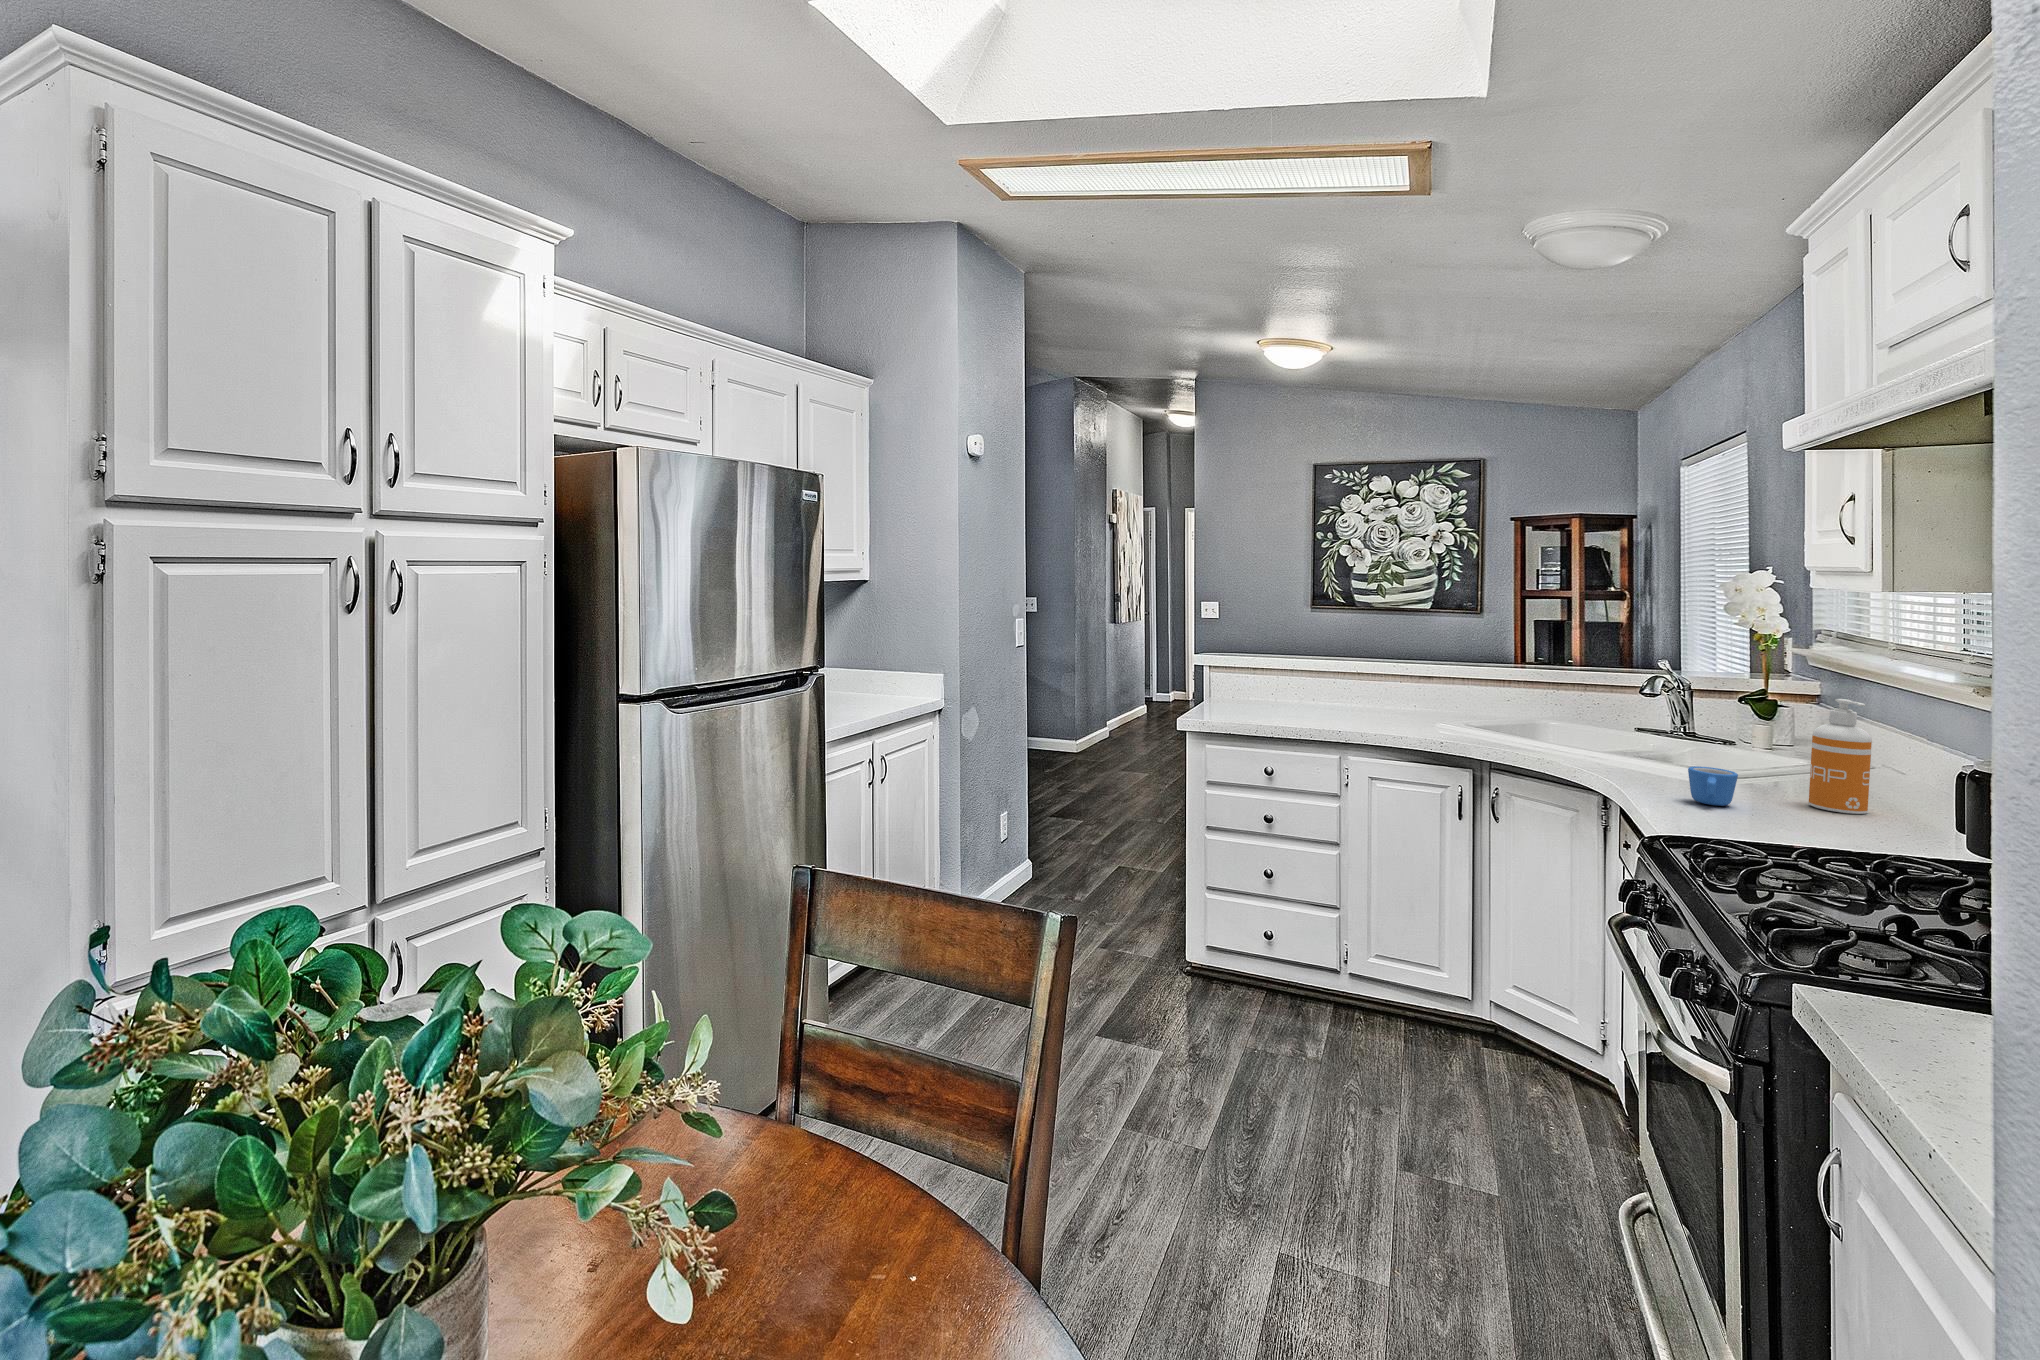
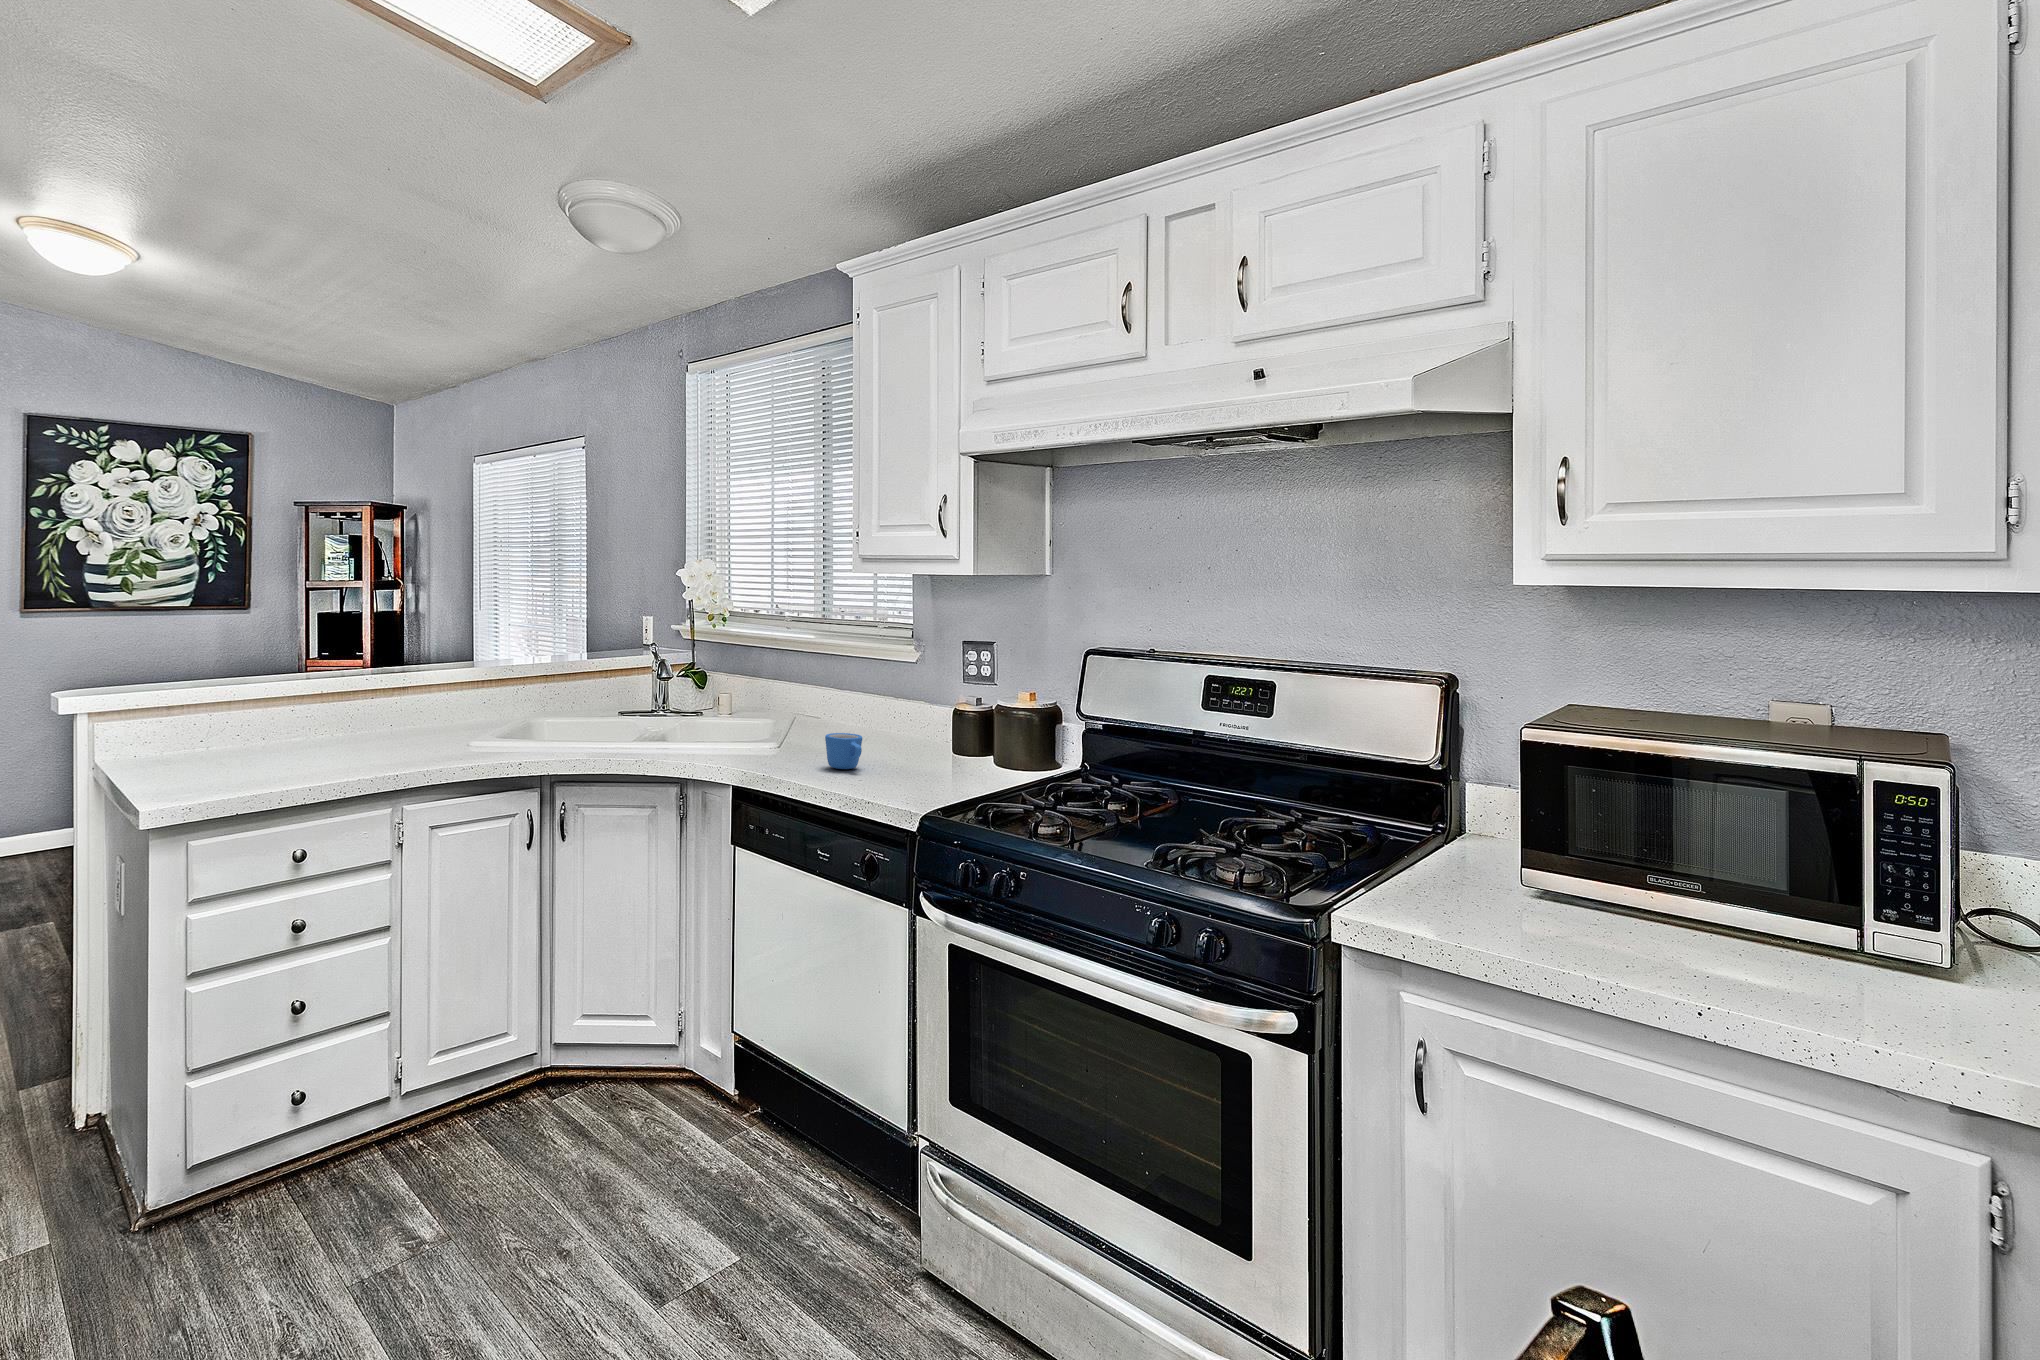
soap dispenser: present [1809,699,1872,814] -> none [872,655,911,755]

